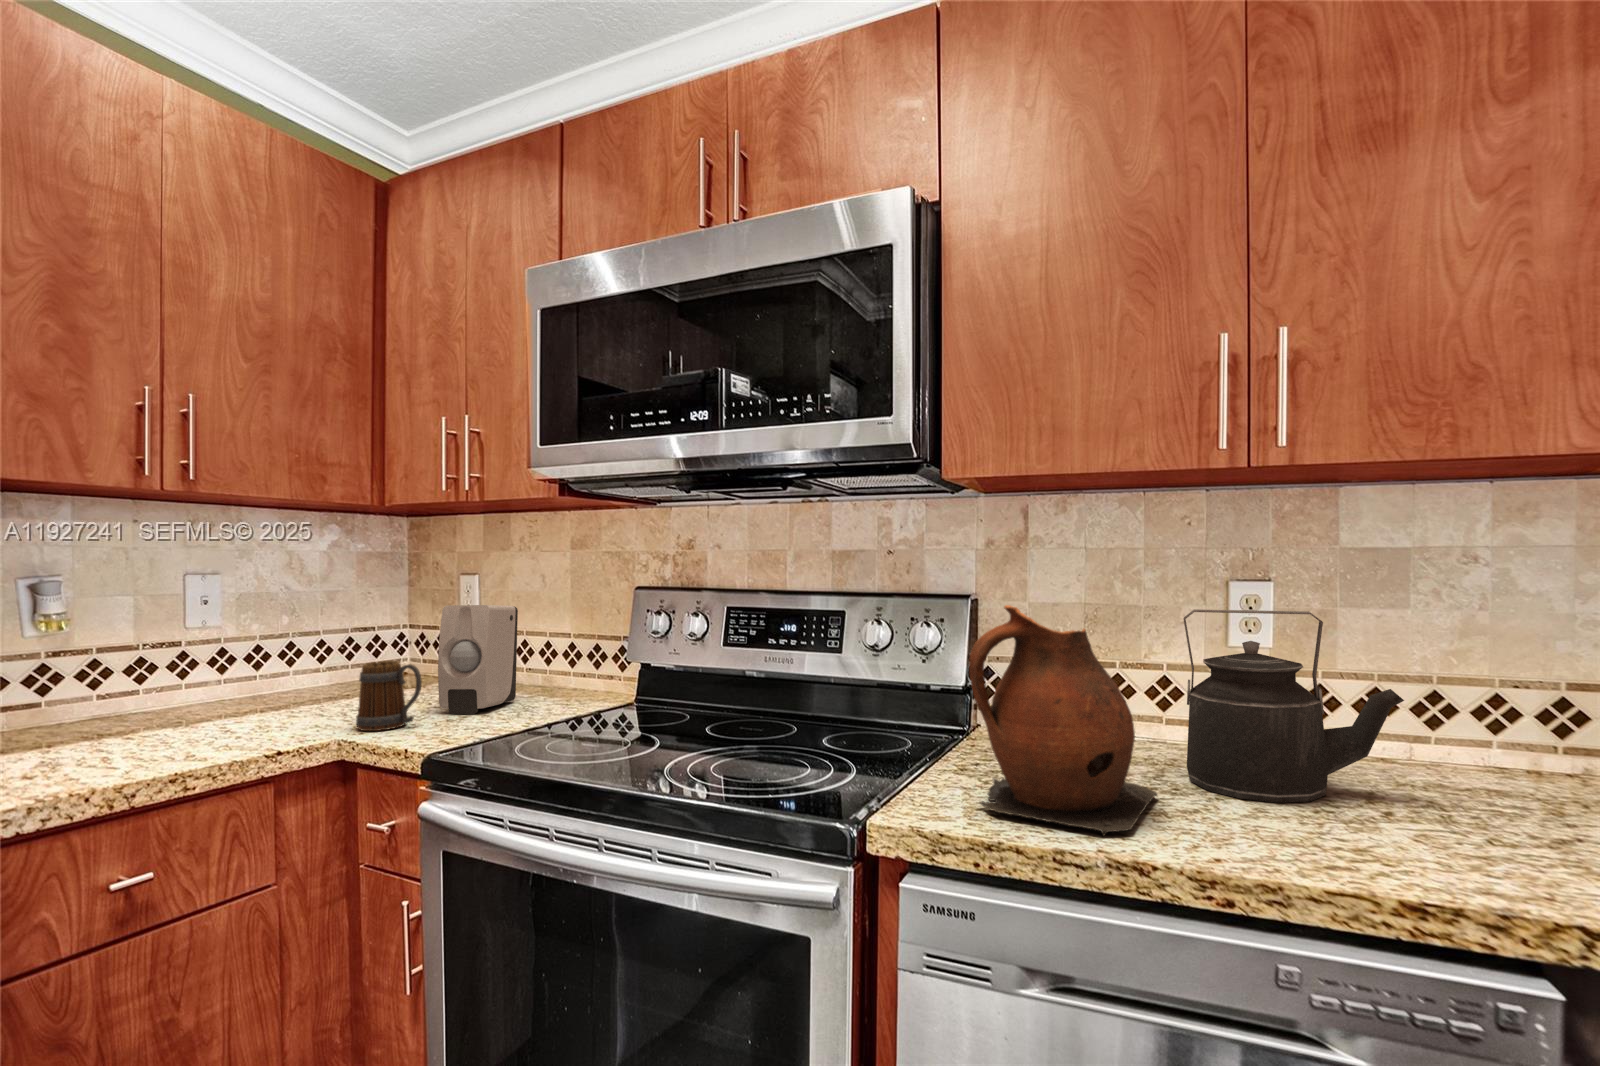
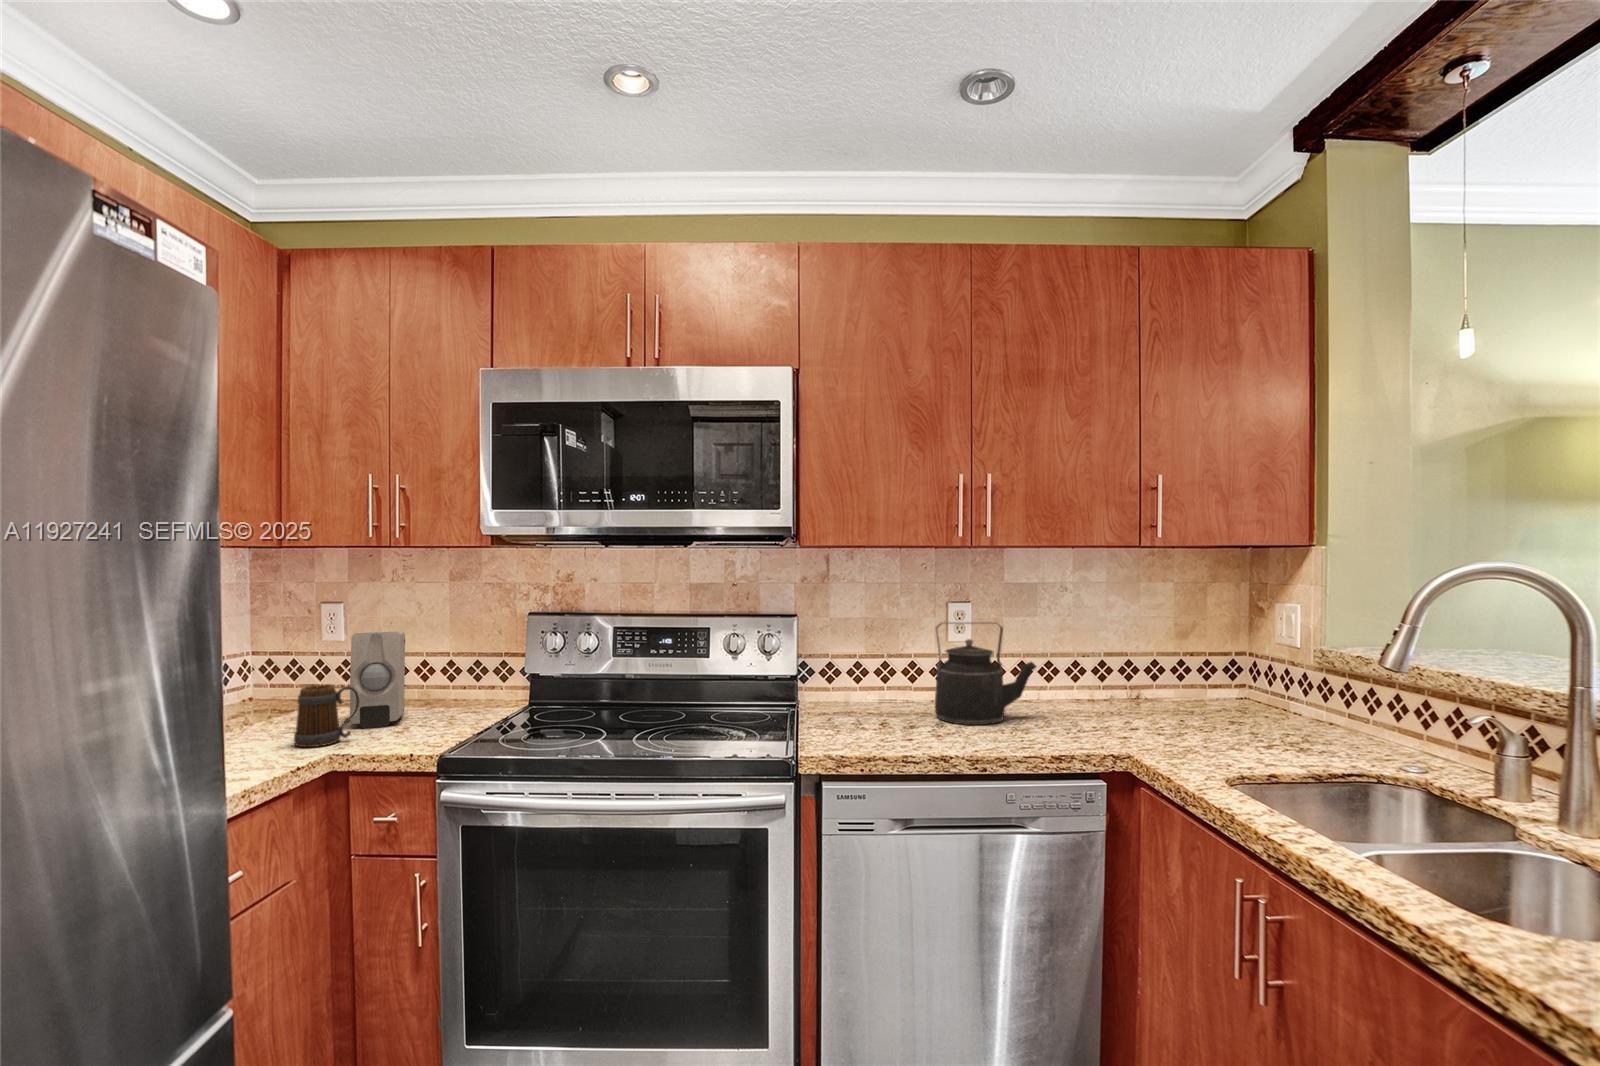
ceramic pitcher: present [969,605,1157,836] -> none [843,624,933,748]

